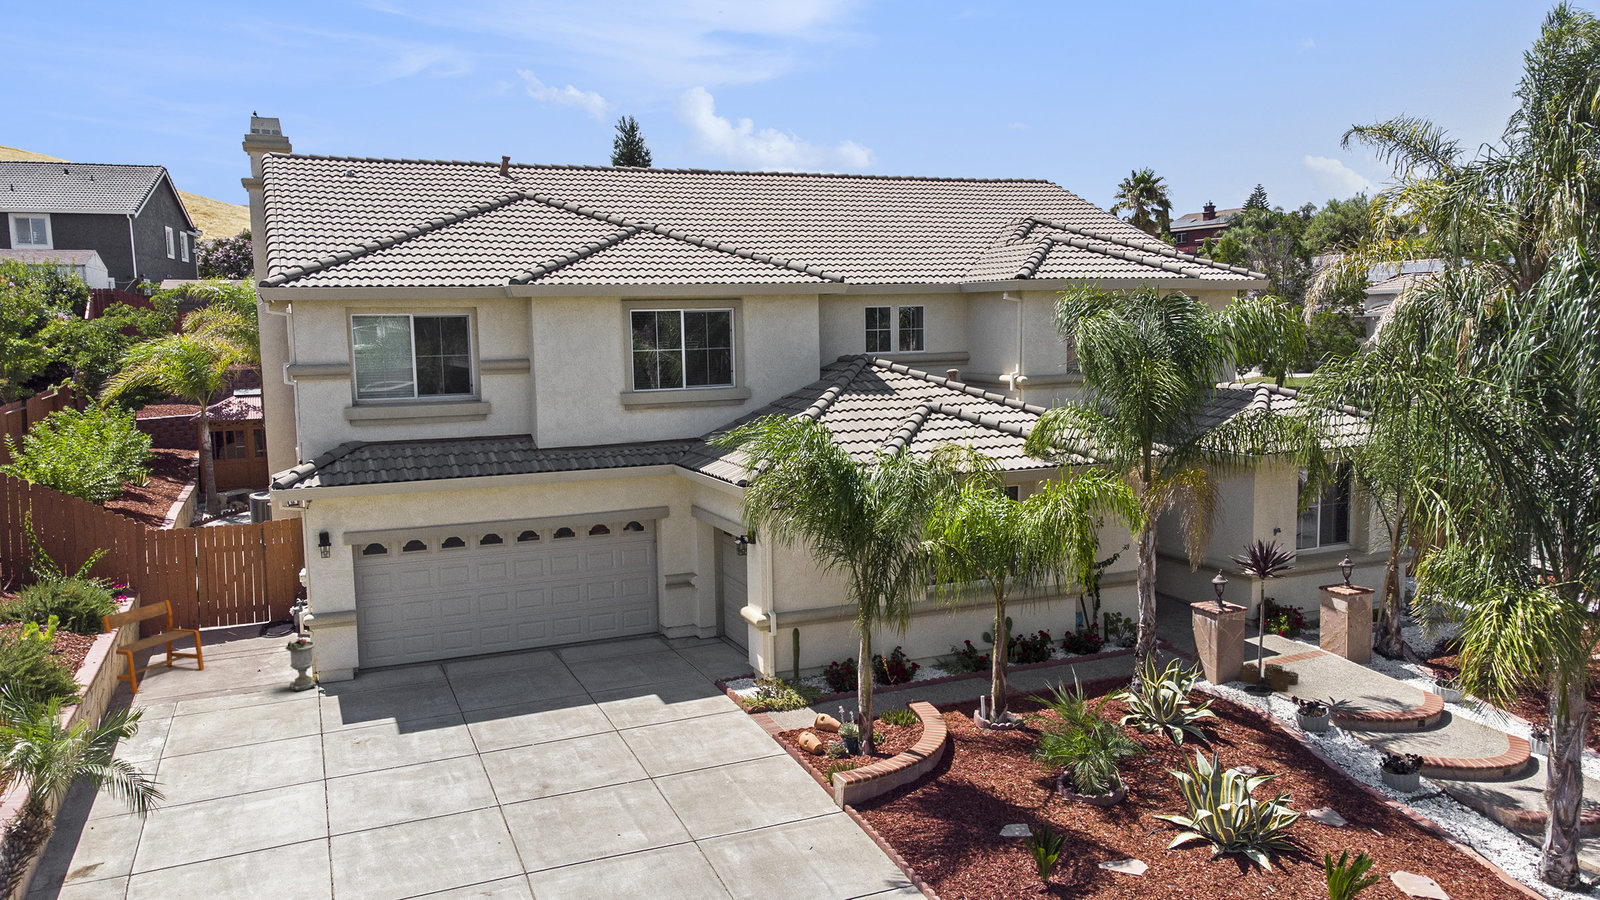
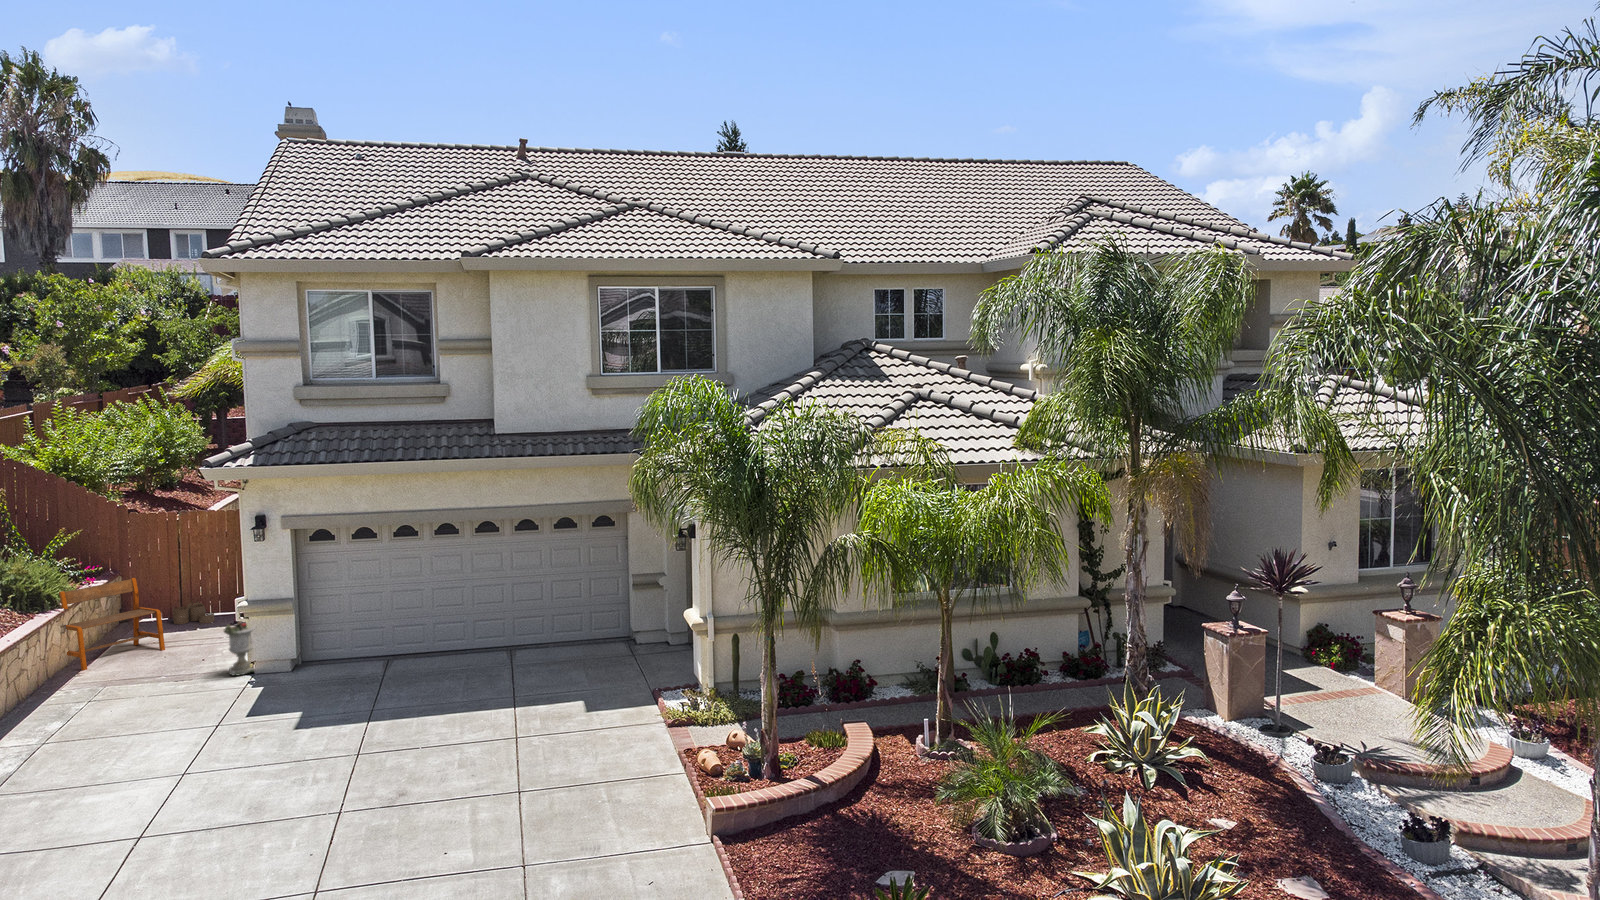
woven basket: present [1239,662,1298,691] -> present [173,601,214,624]

